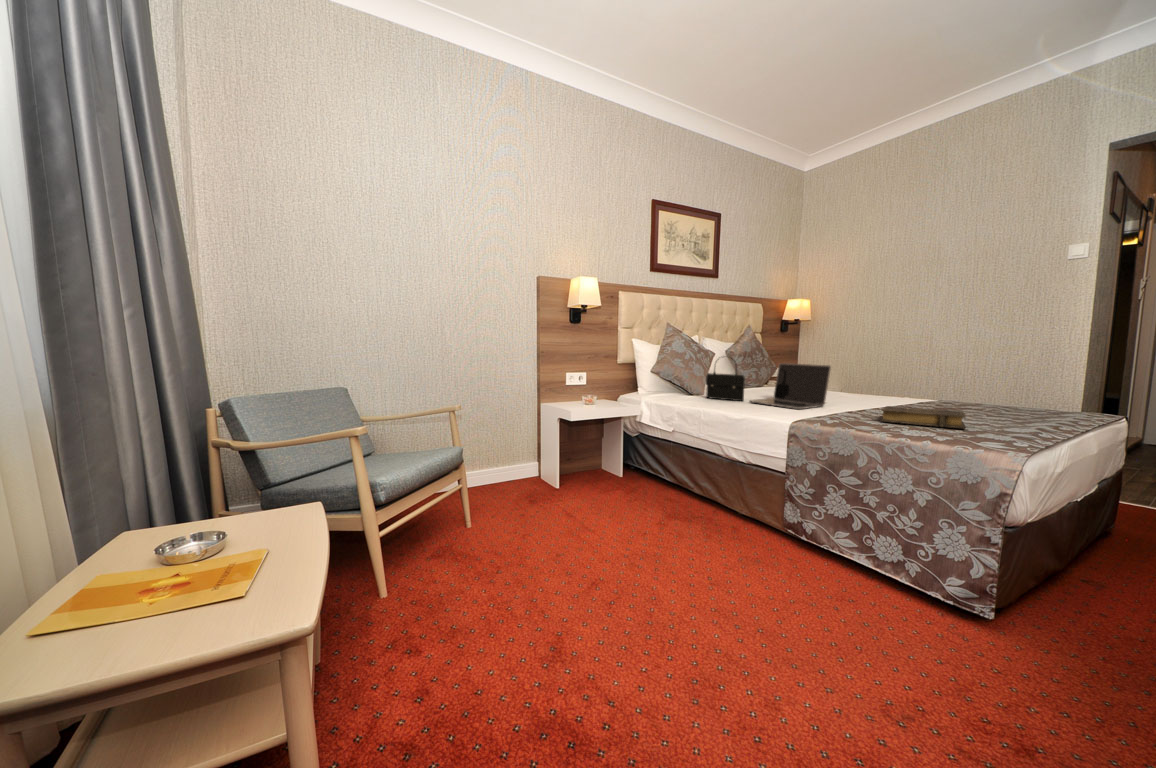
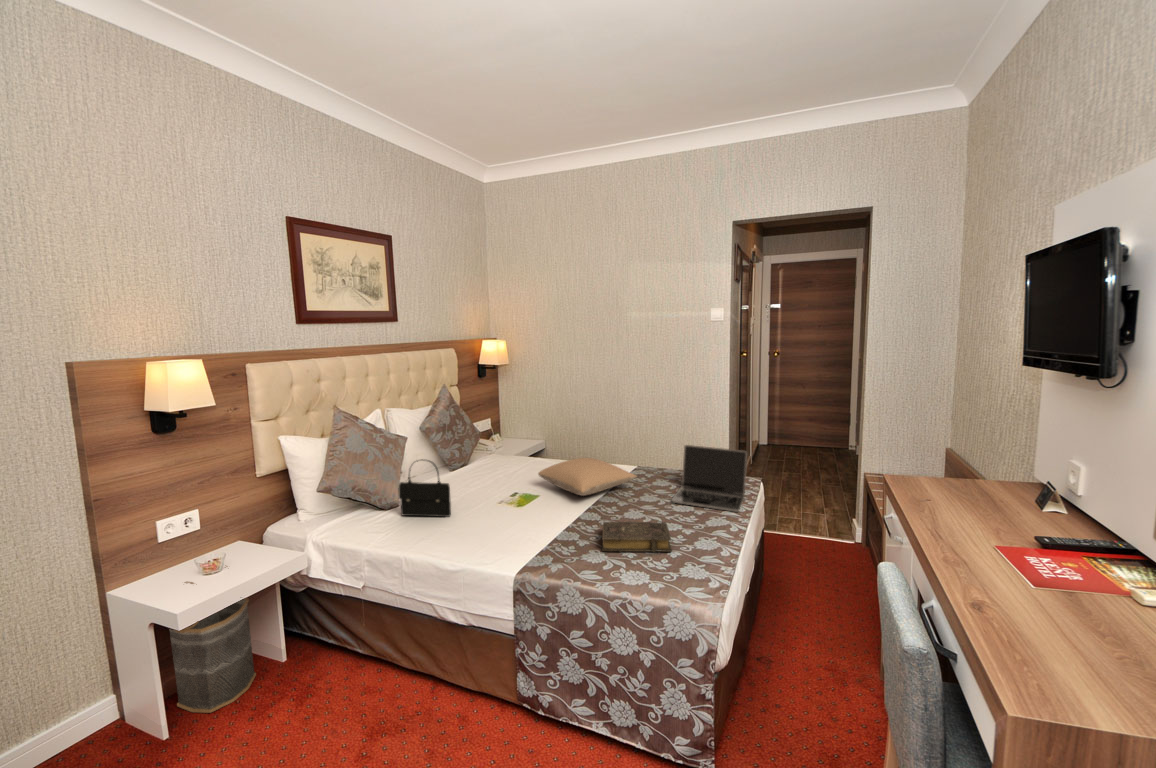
laptop: present [750,363,831,409] -> present [672,445,747,512]
pillow: none [825,376,935,403] -> present [538,458,637,496]
basket: none [569,403,609,485] -> present [169,566,256,713]

